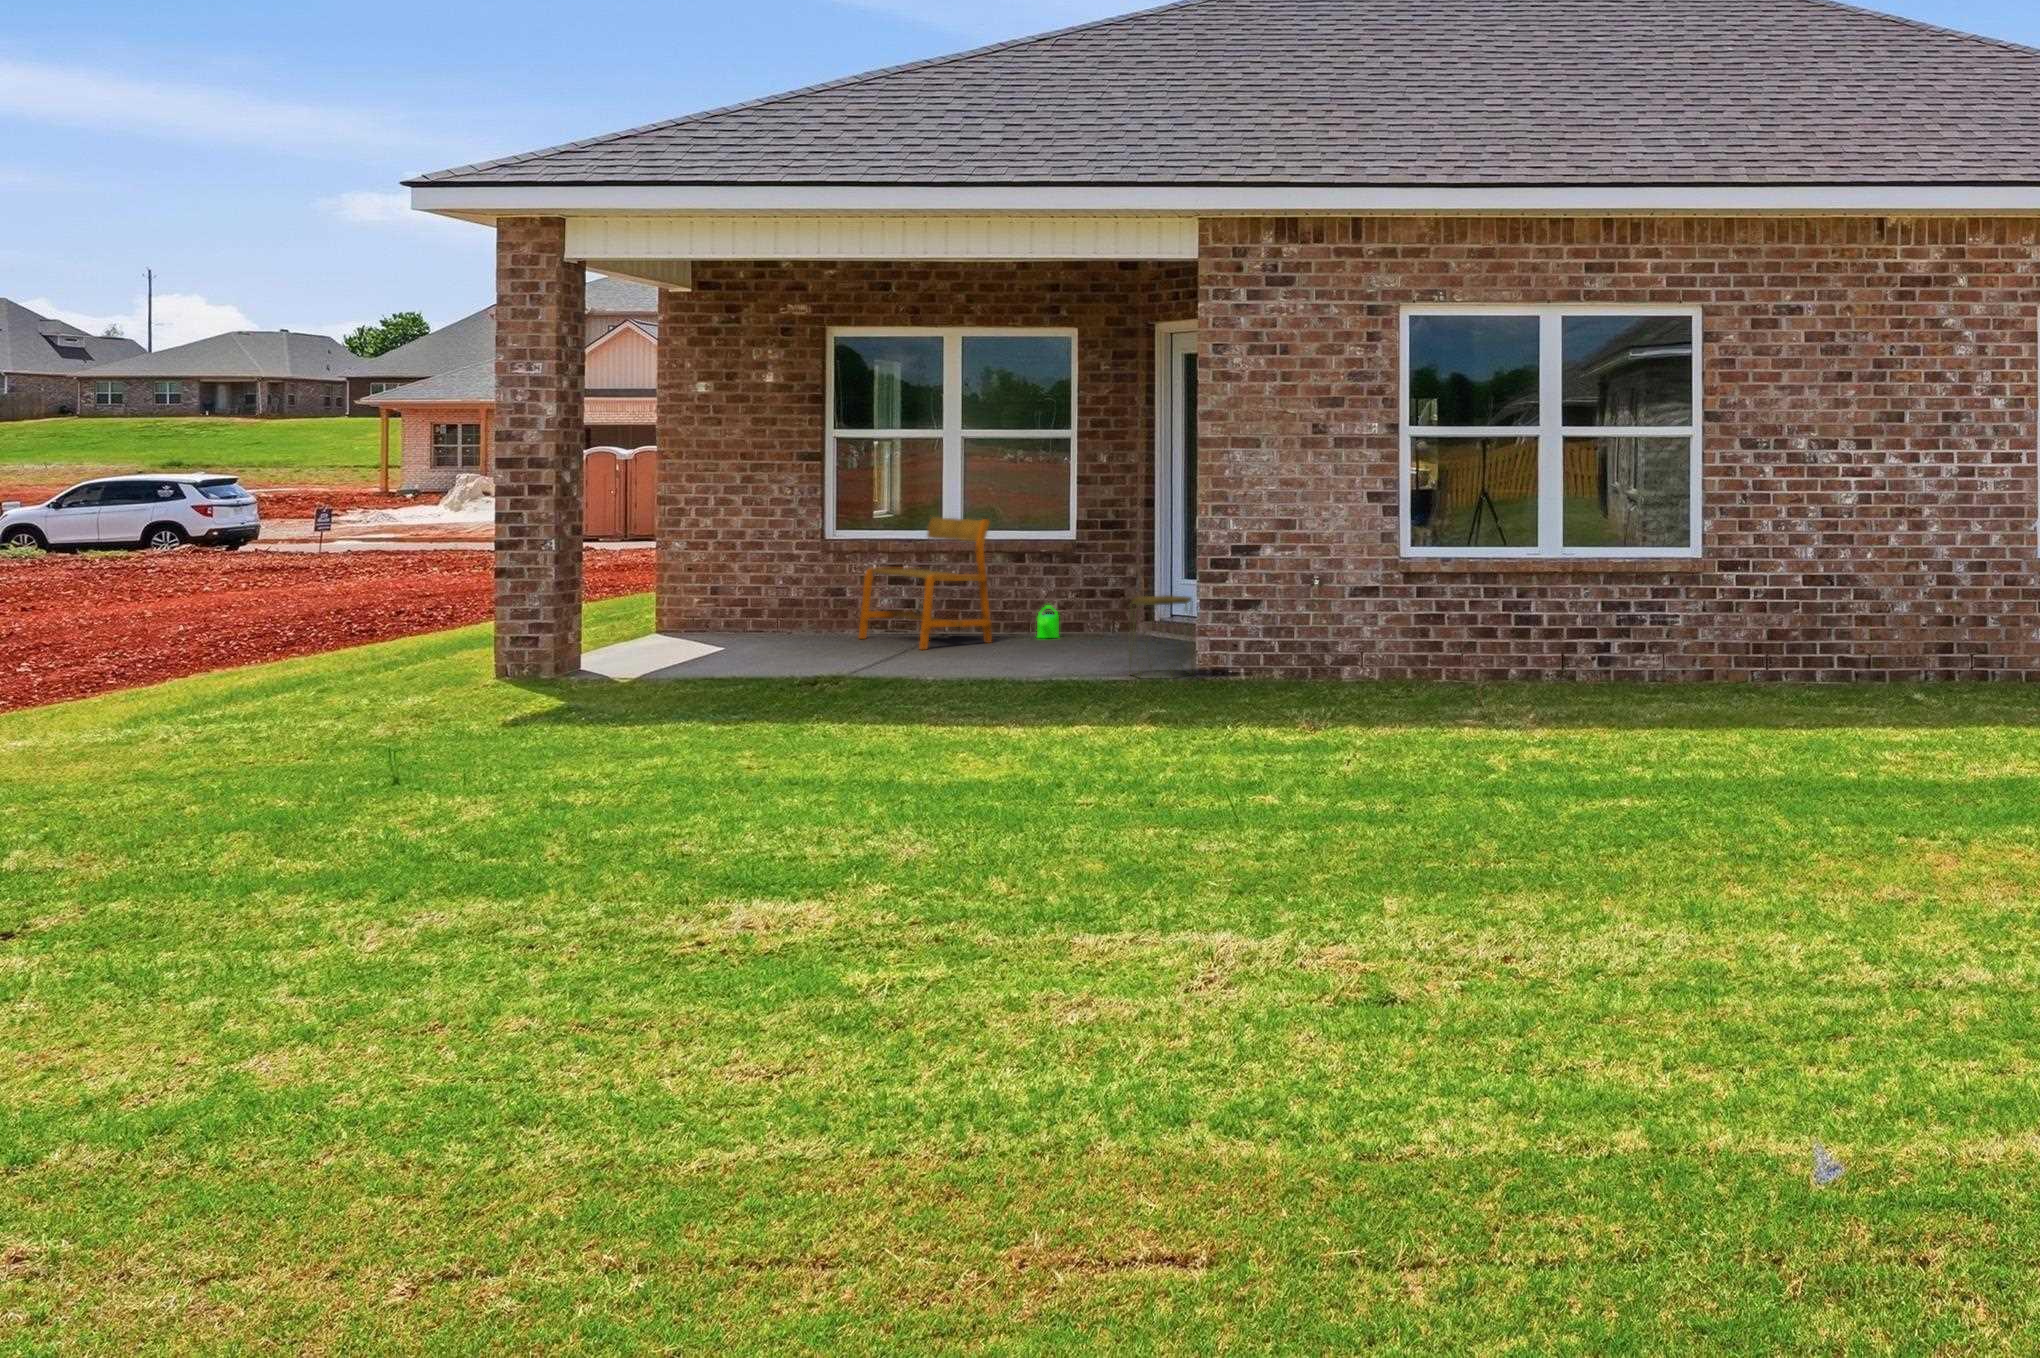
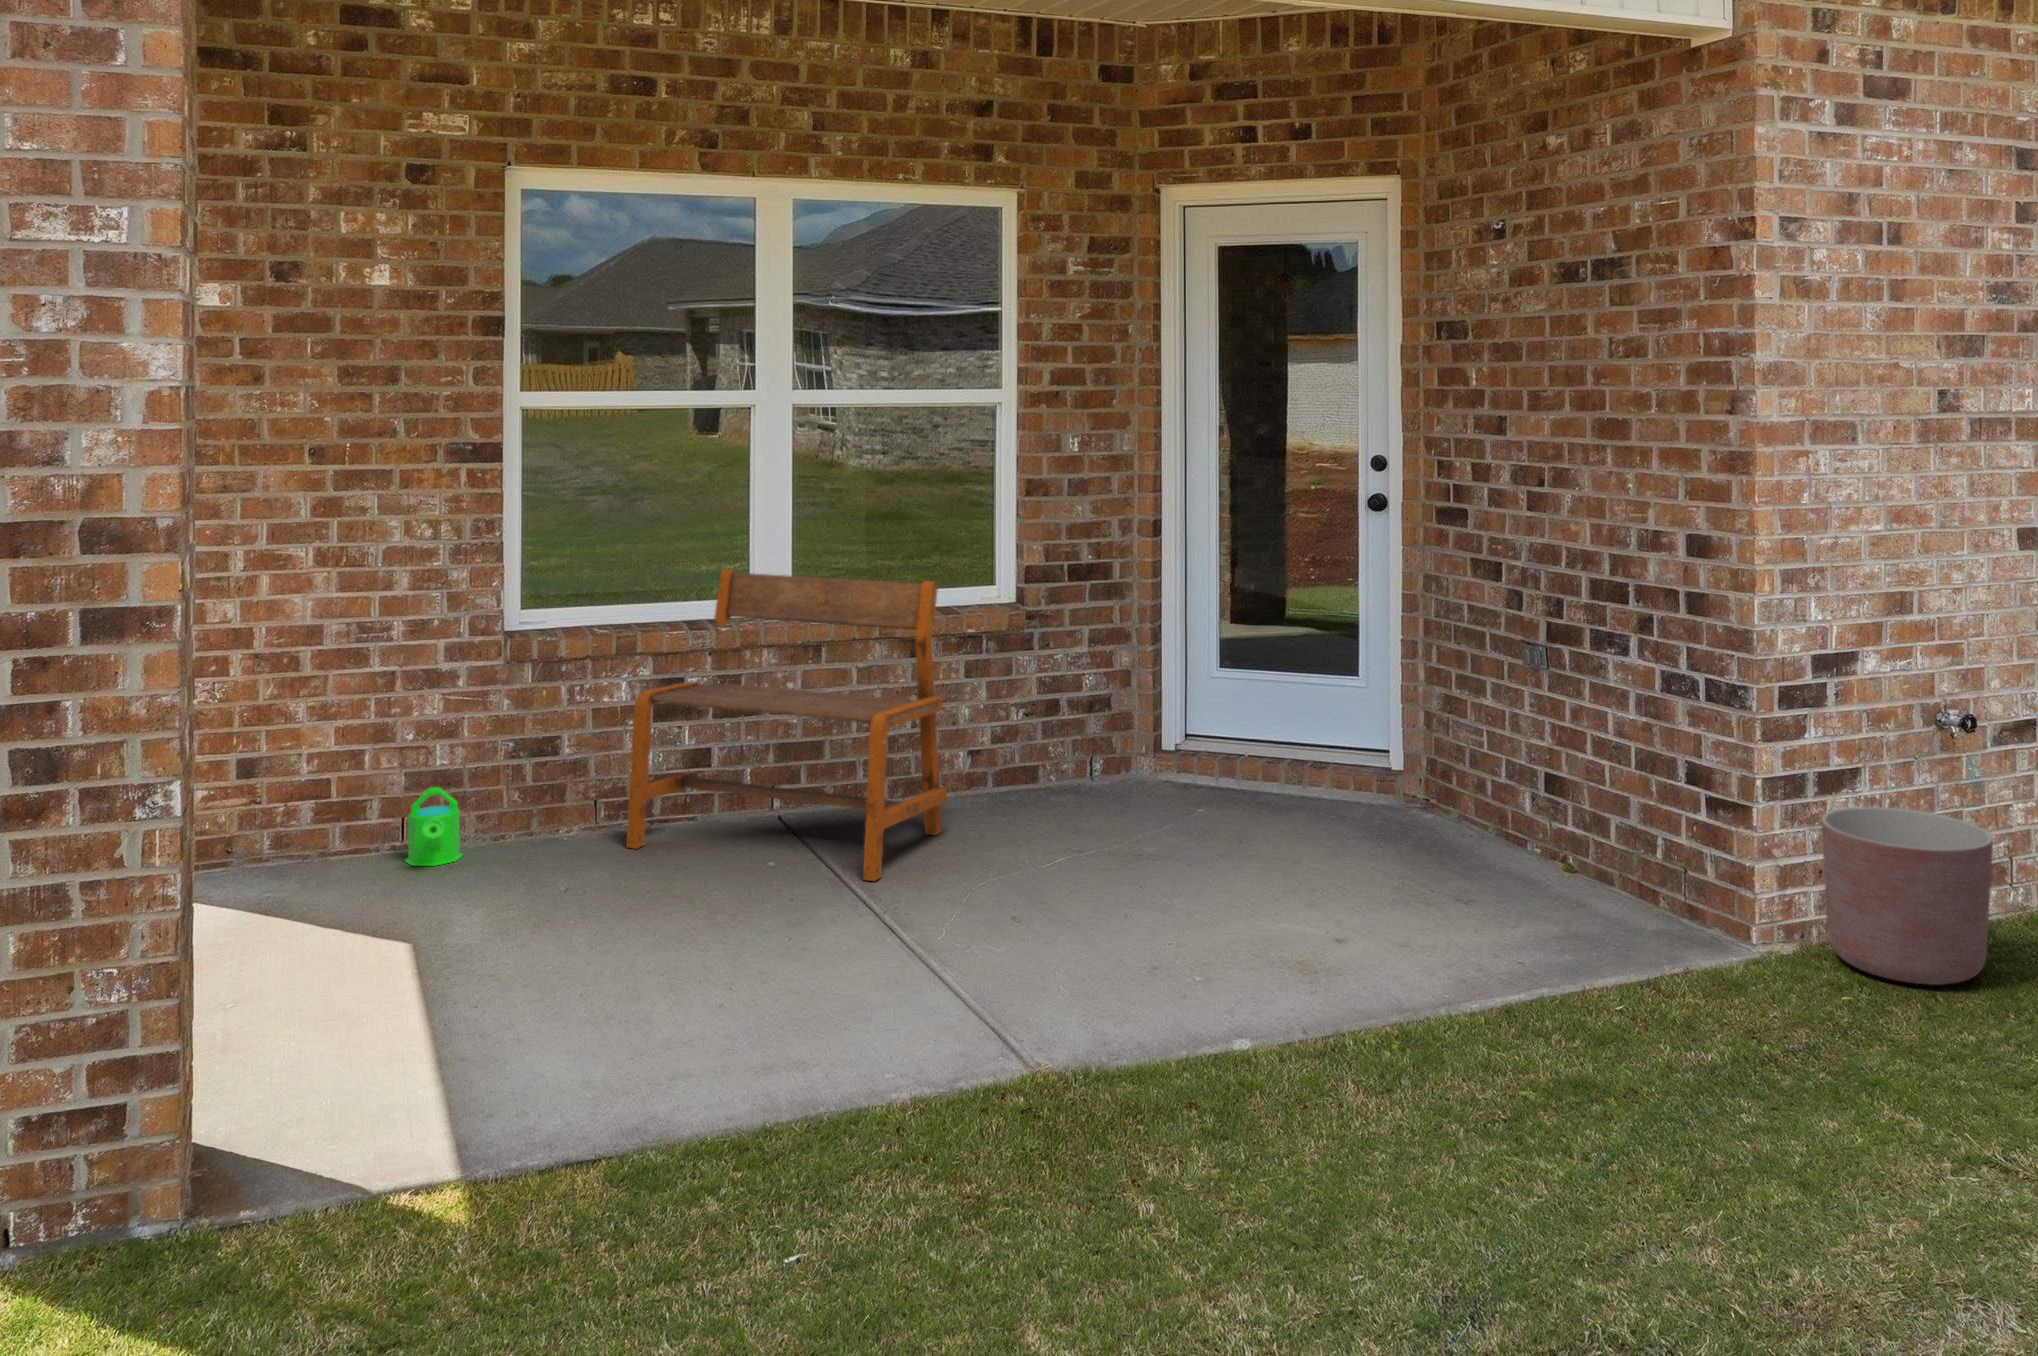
side table: present [1129,595,1193,677] -> none [1548,752,1691,954]
watering can: present [1037,605,1059,638] -> present [405,787,463,866]
planter: none [1201,619,1271,690] -> present [1821,807,1993,985]

